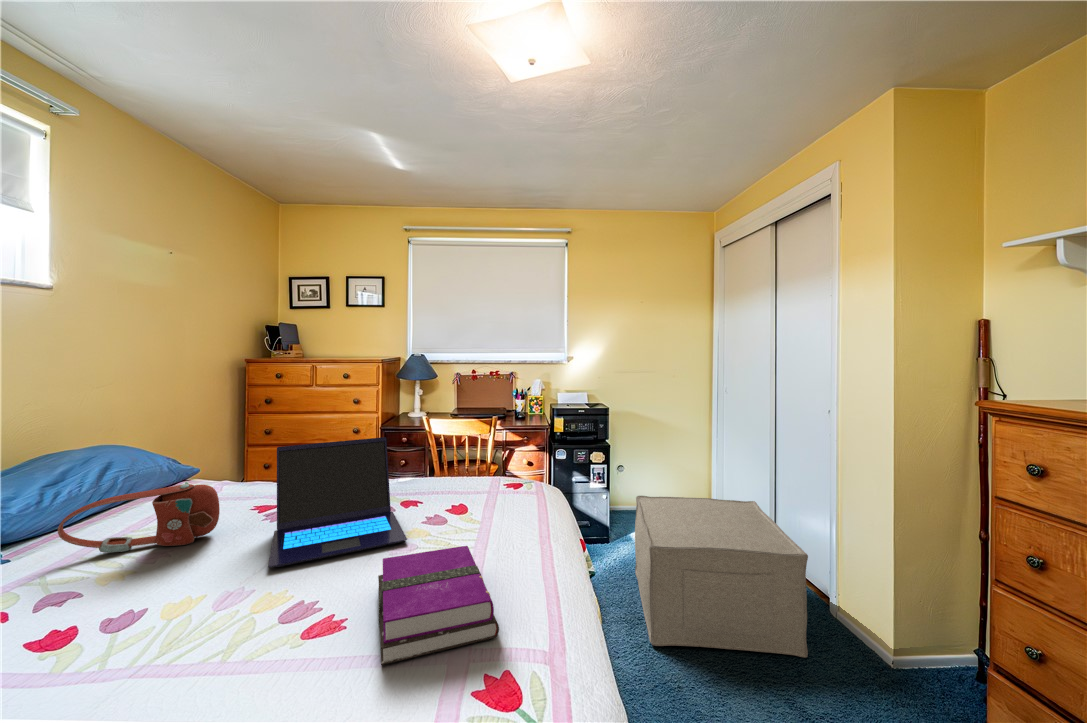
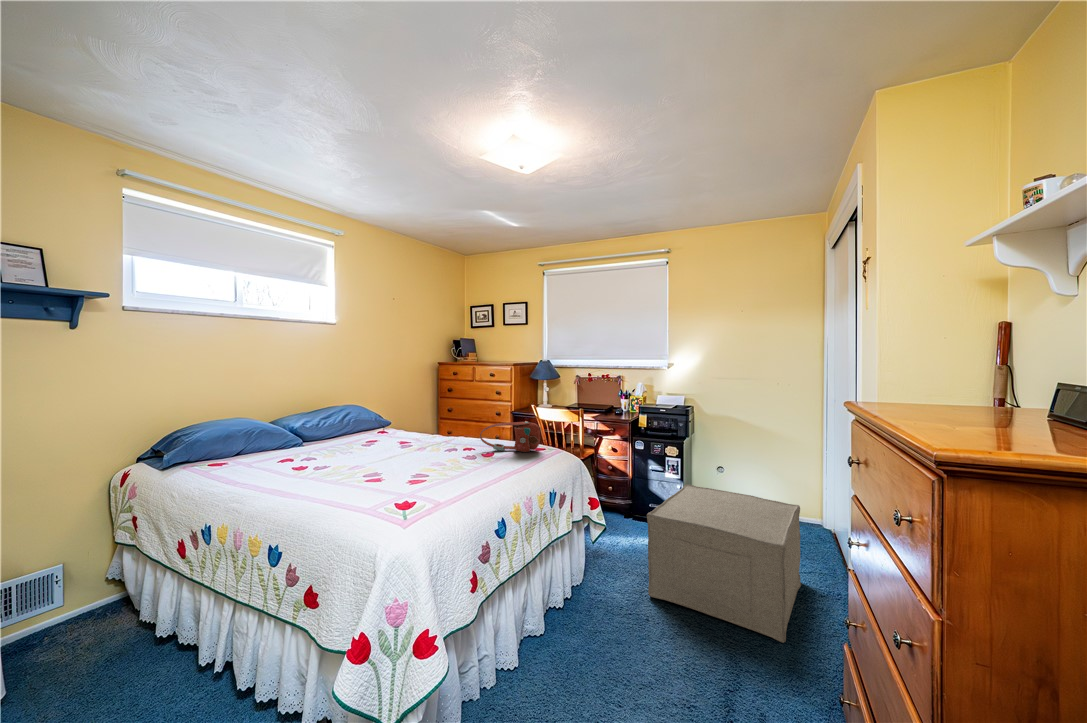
laptop: present [268,437,407,568] -> none [377,406,458,463]
handbag: present [58,484,220,552] -> present [480,422,540,452]
hardback book: present [378,546,499,665] -> none [377,460,455,498]

